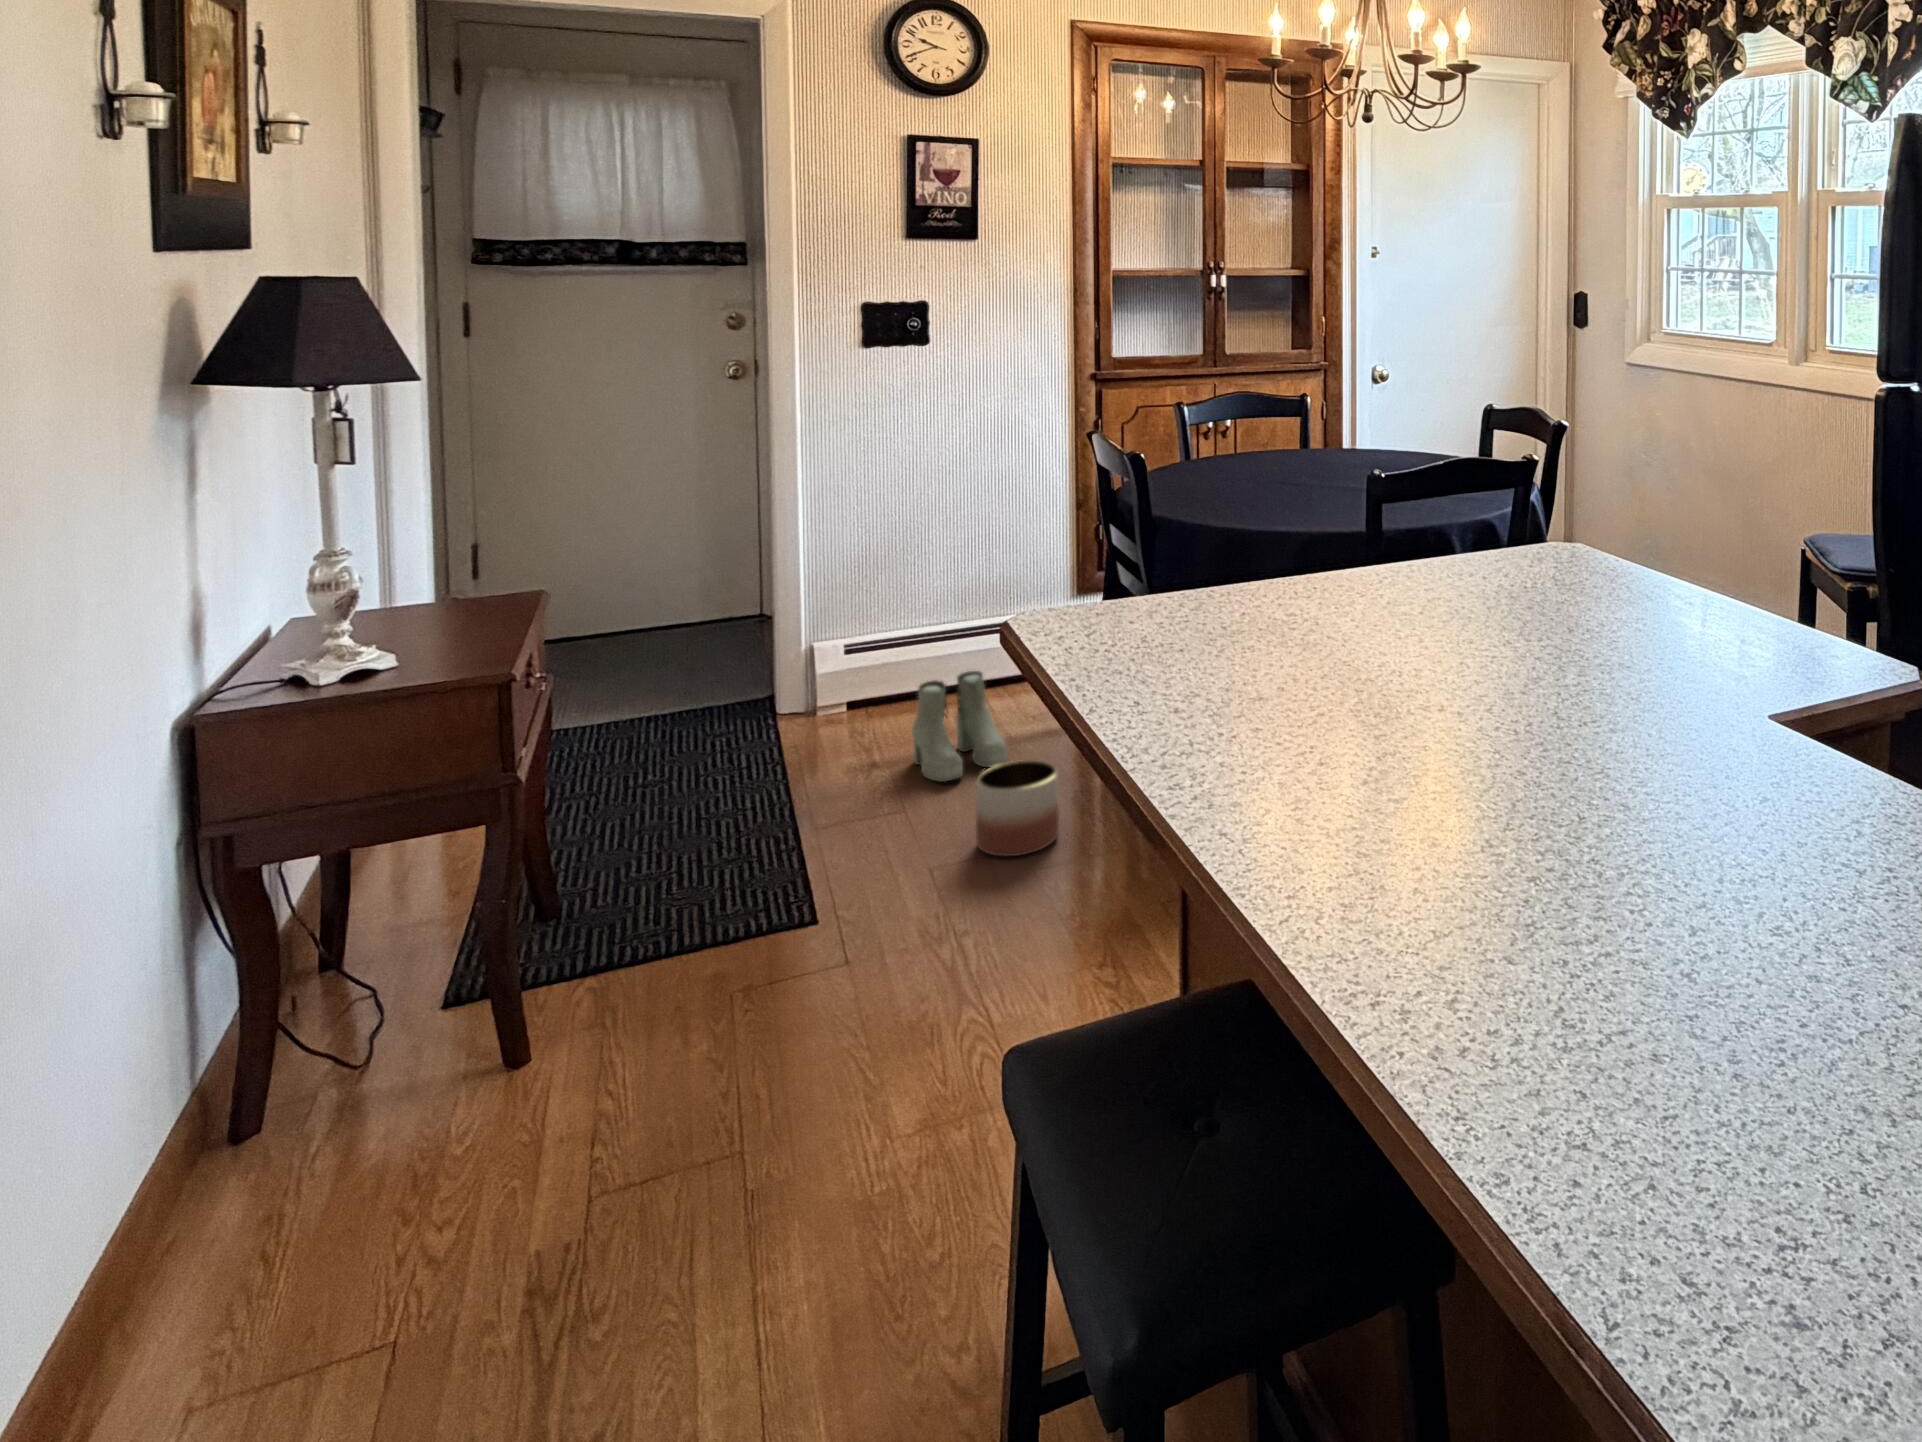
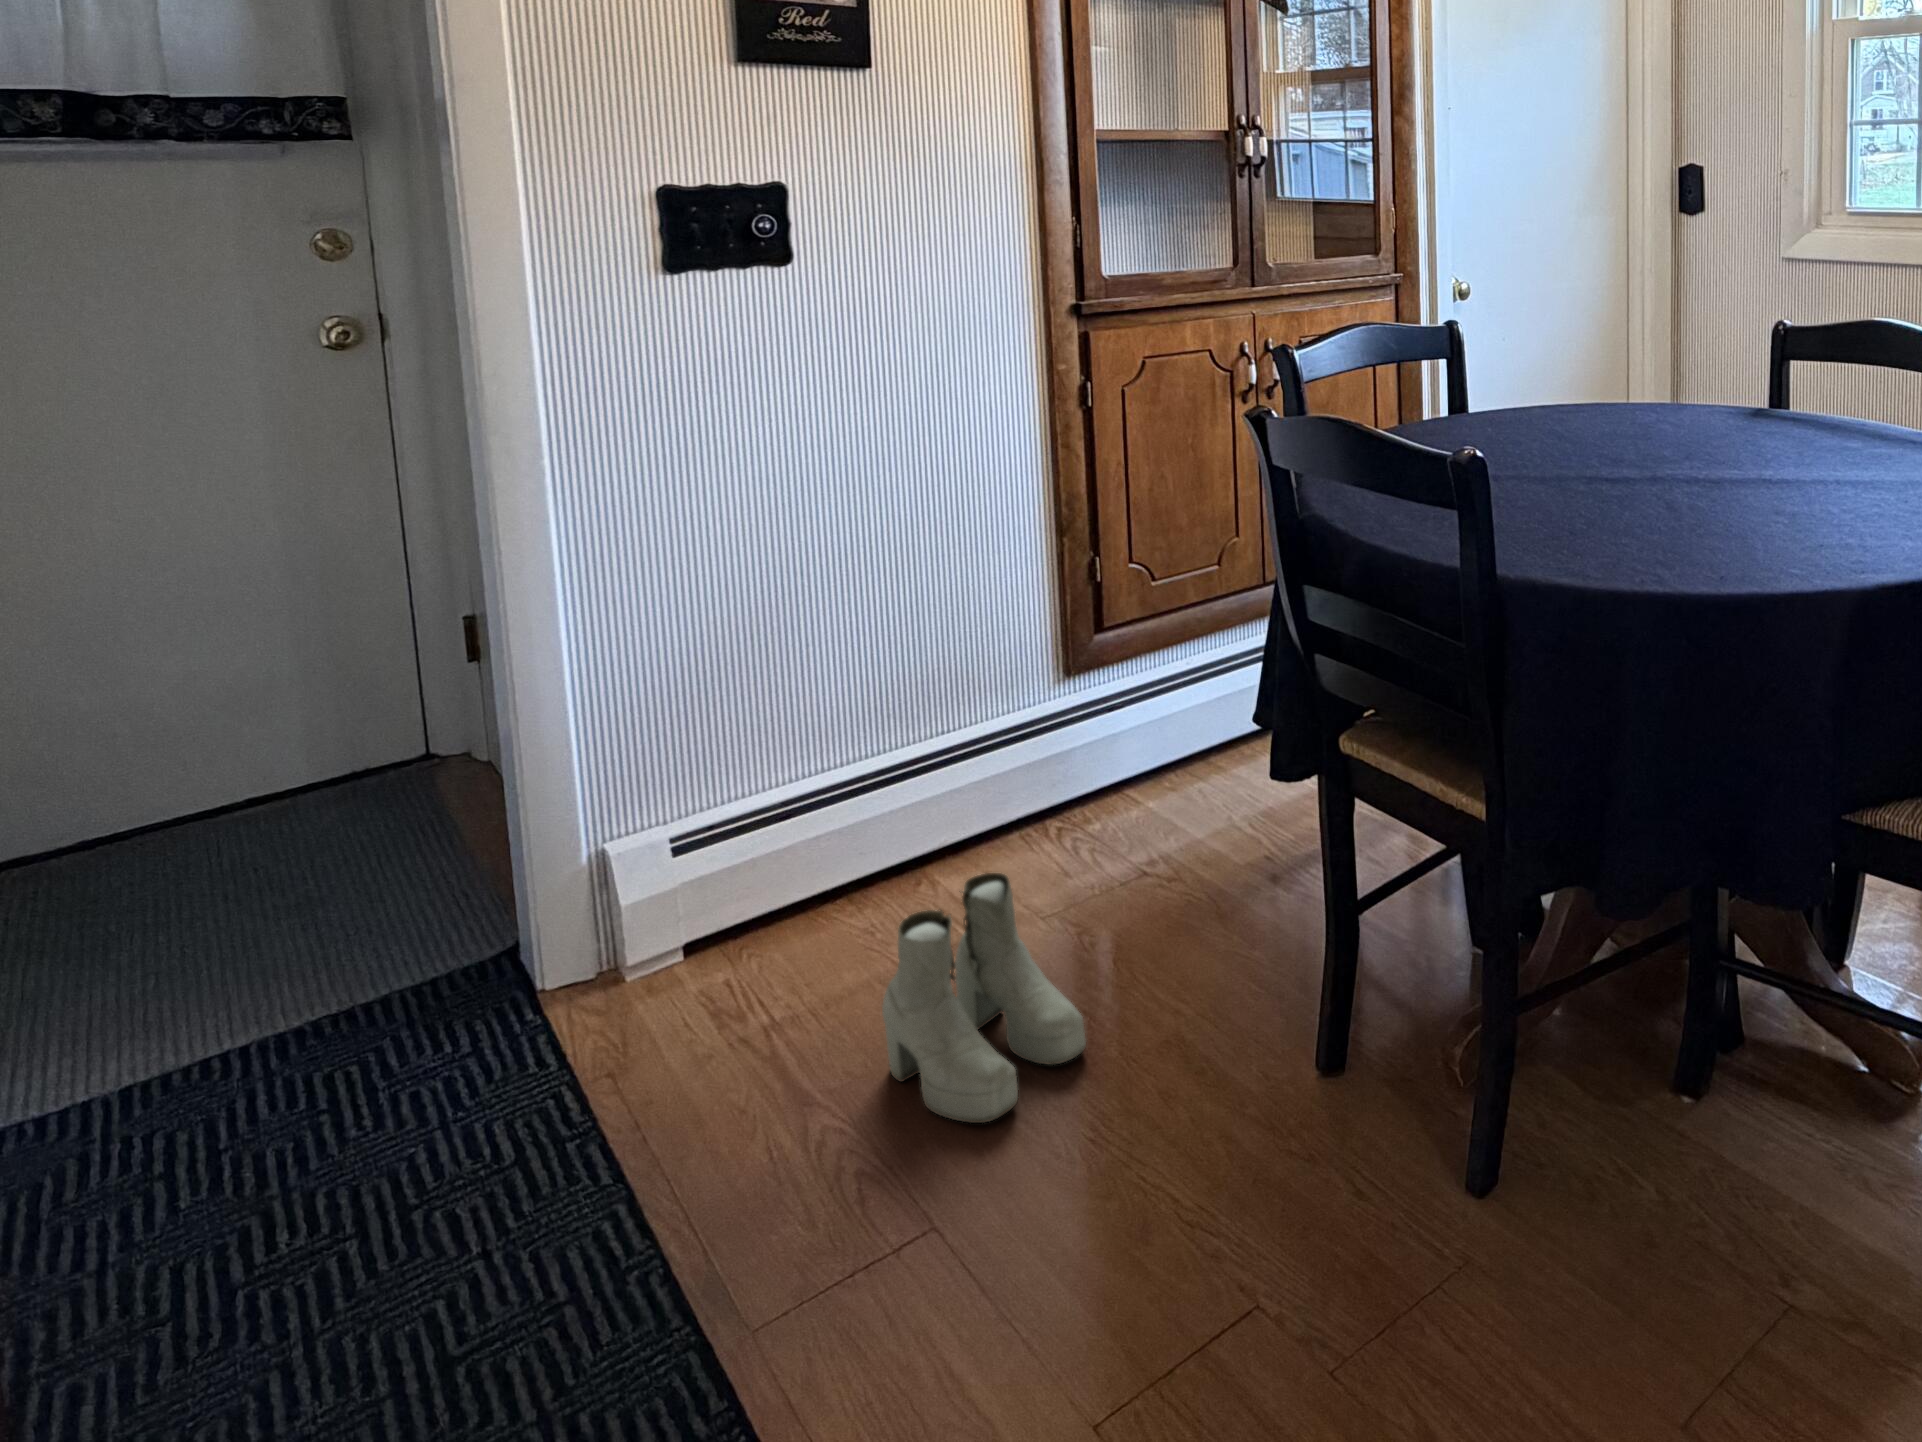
planter: present [976,760,1059,856] -> none [1158,1086,1328,1333]

